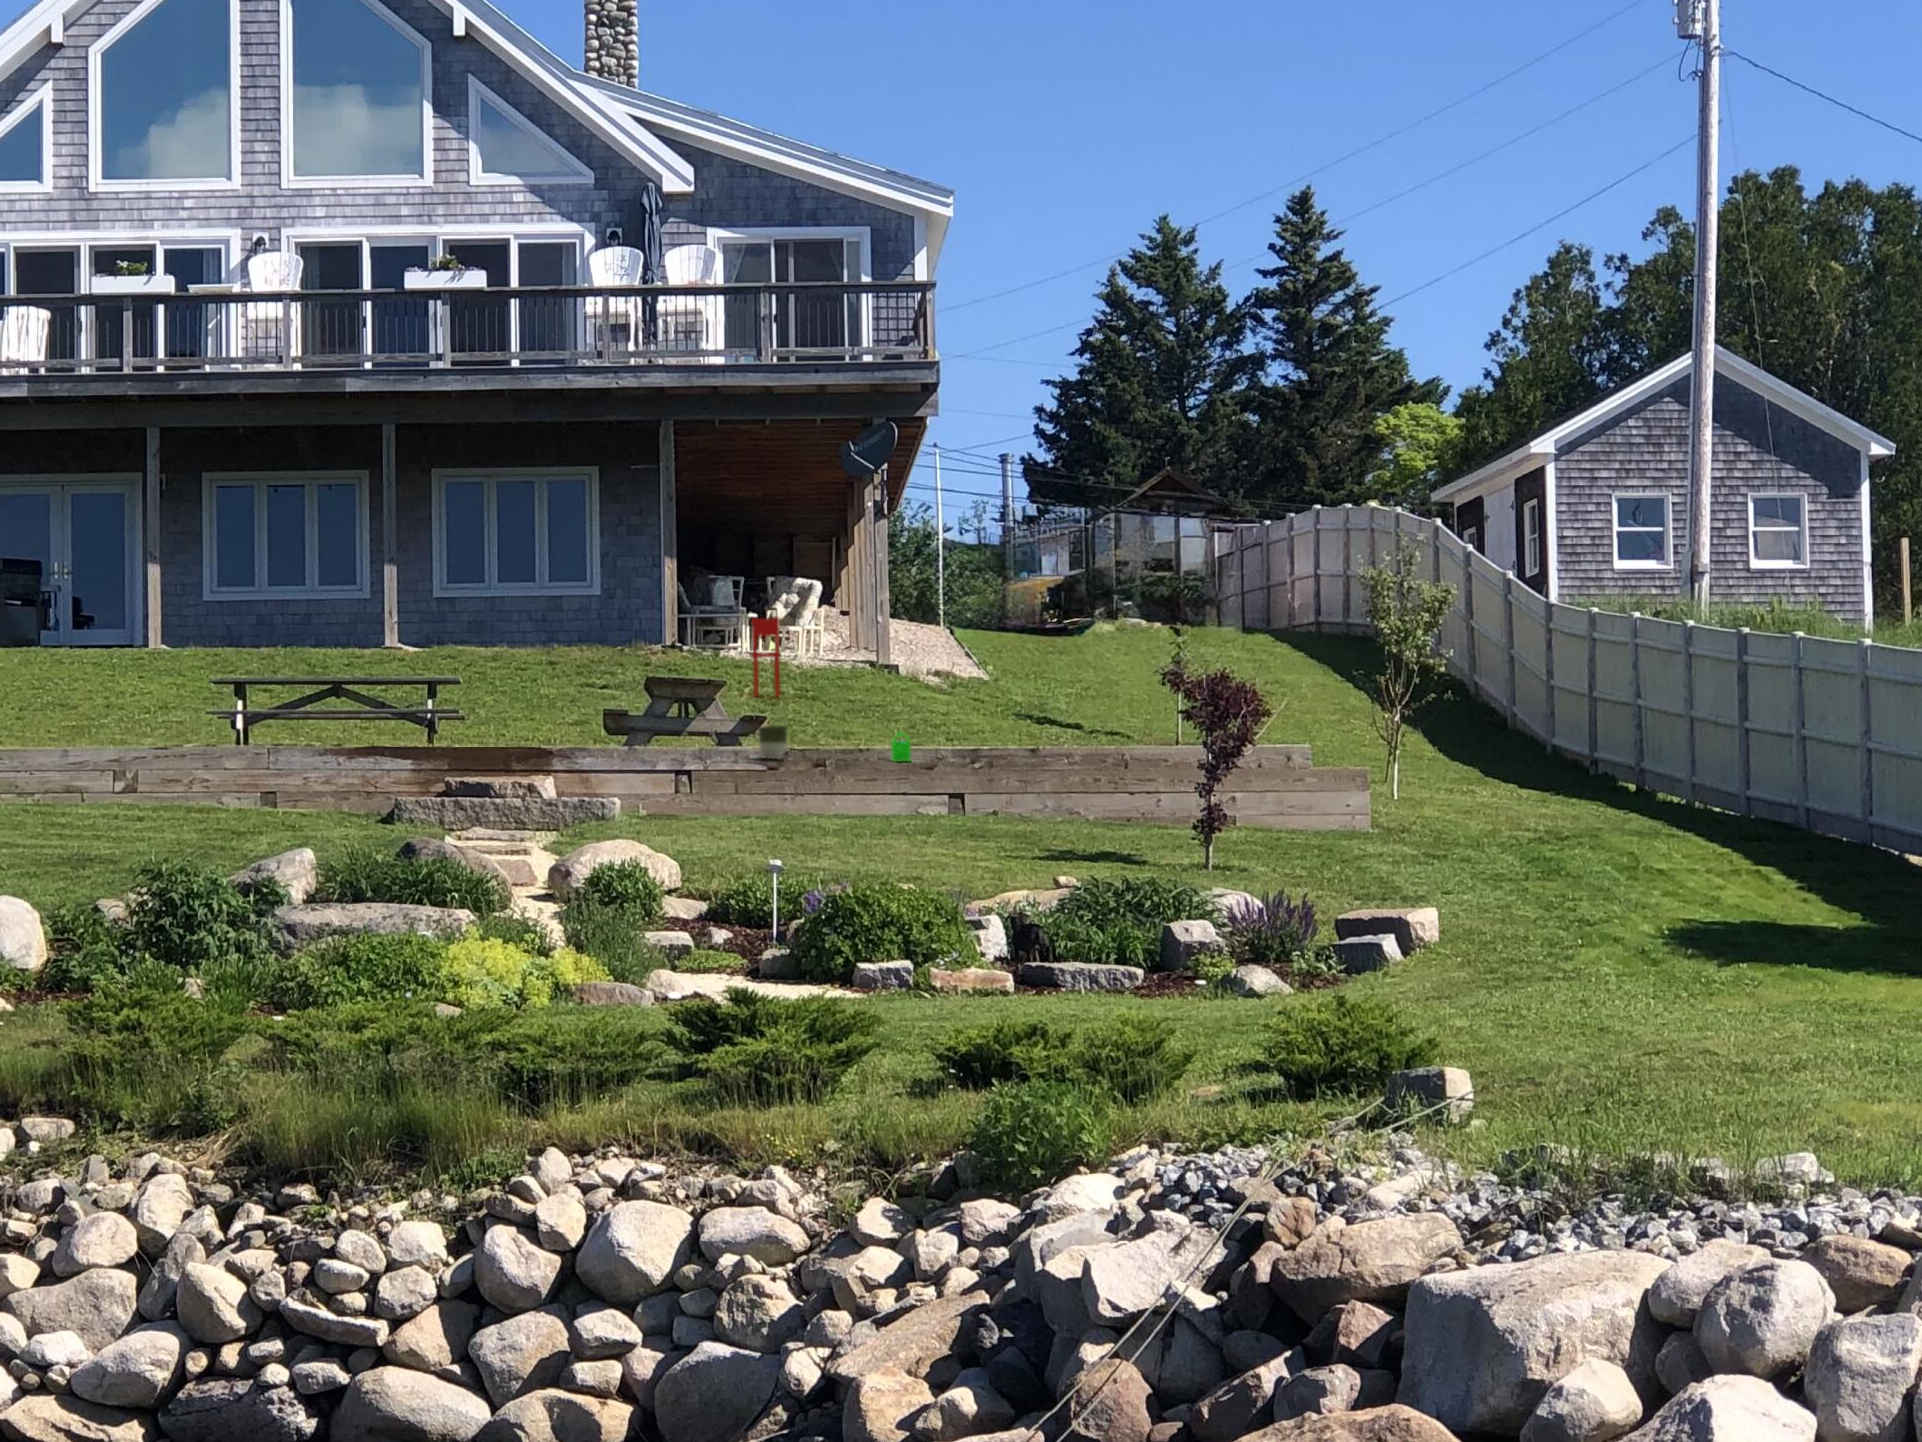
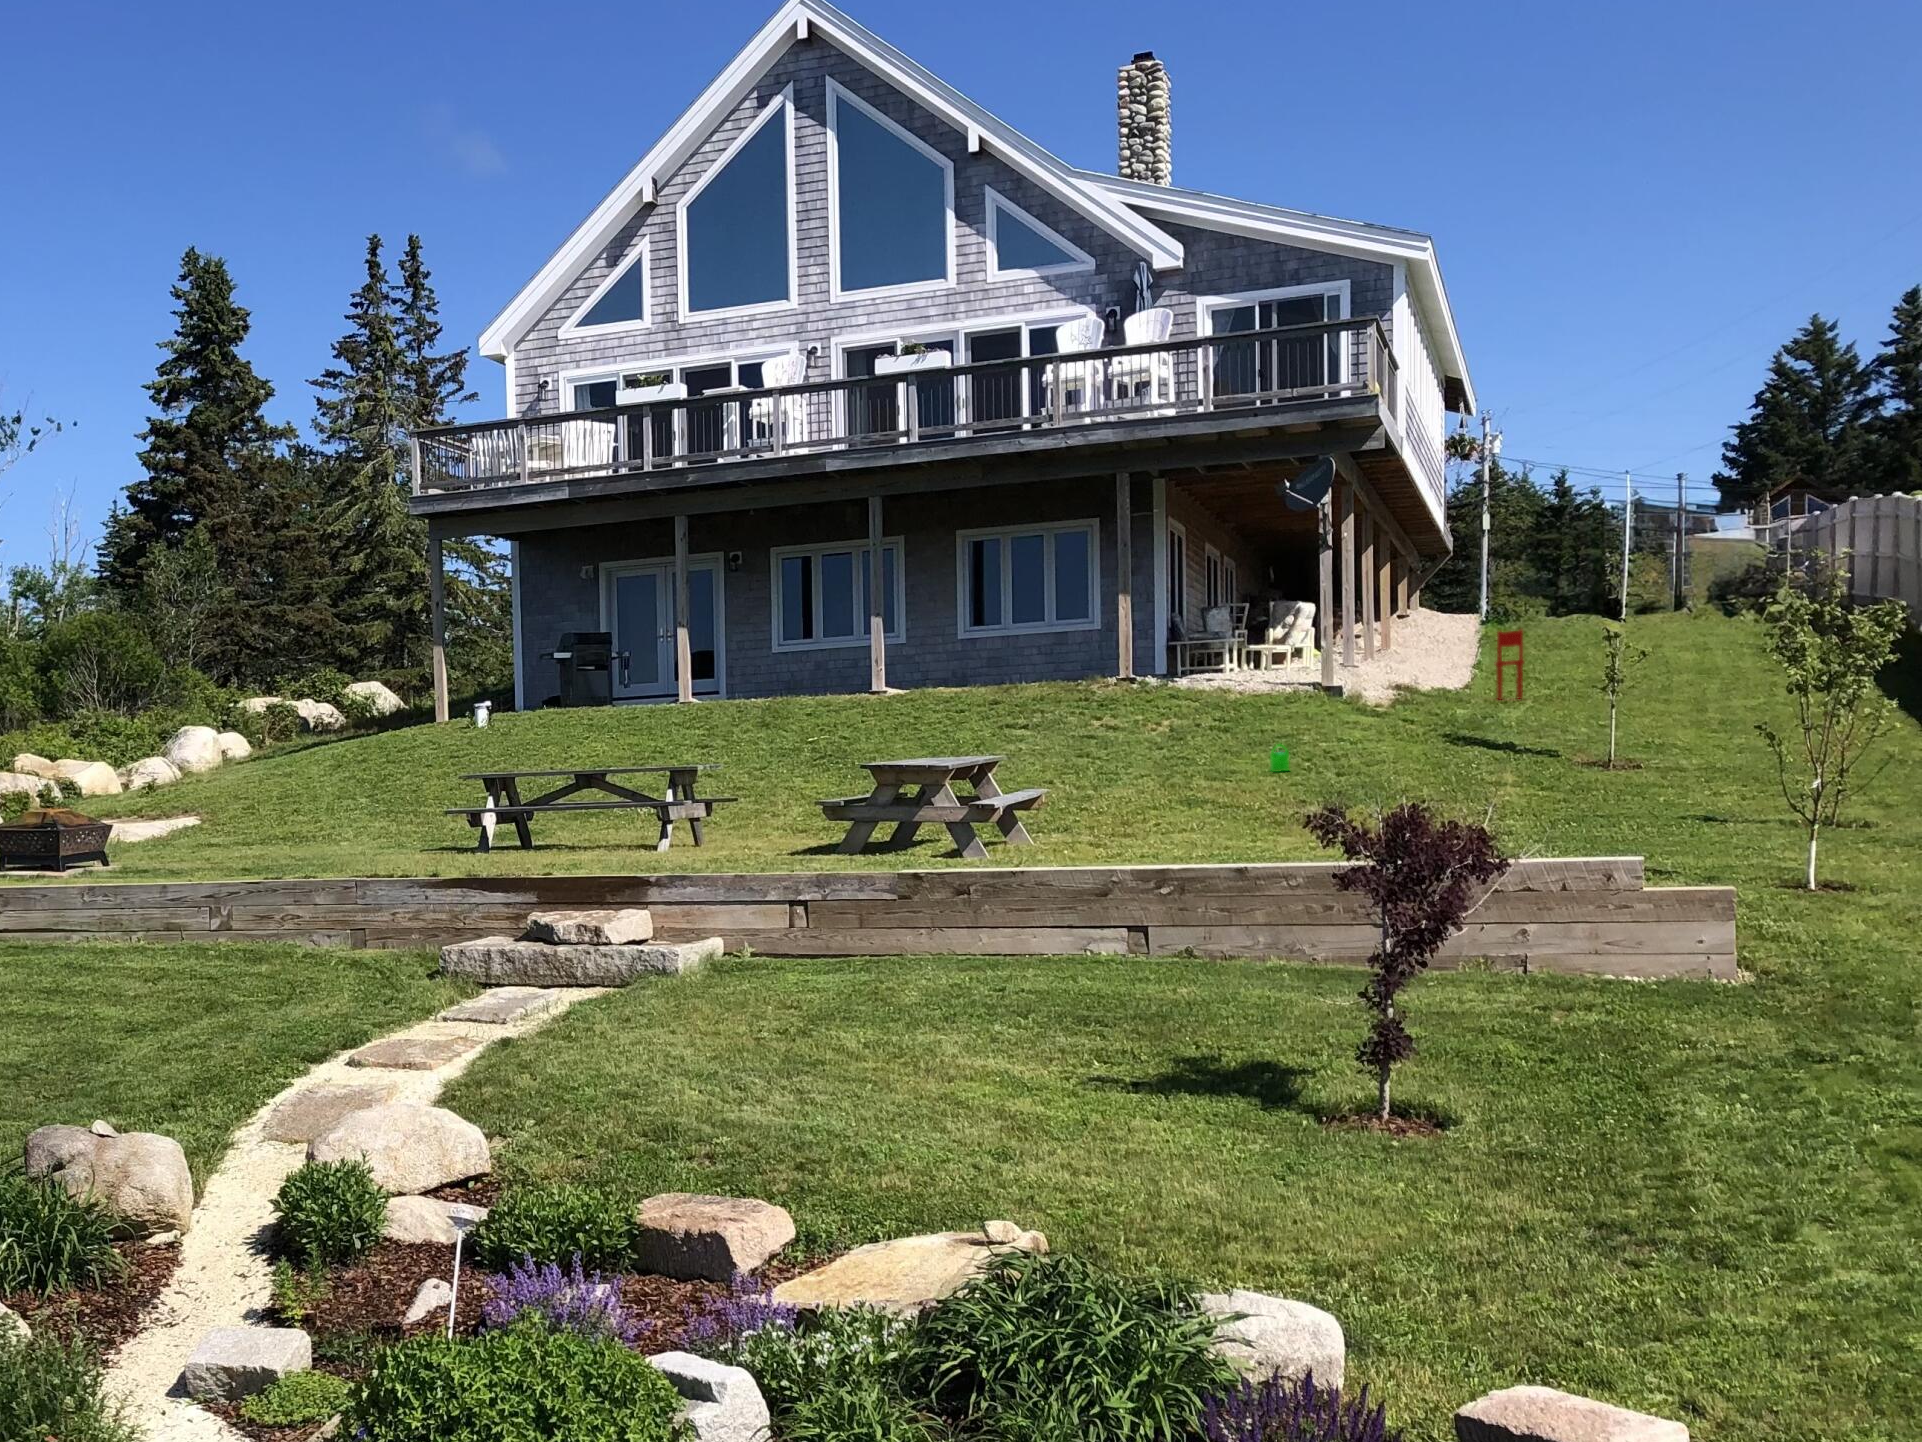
chair: present [751,616,781,697] -> present [1494,629,1524,700]
planter: present [758,726,787,759] -> none [1132,744,1160,775]

